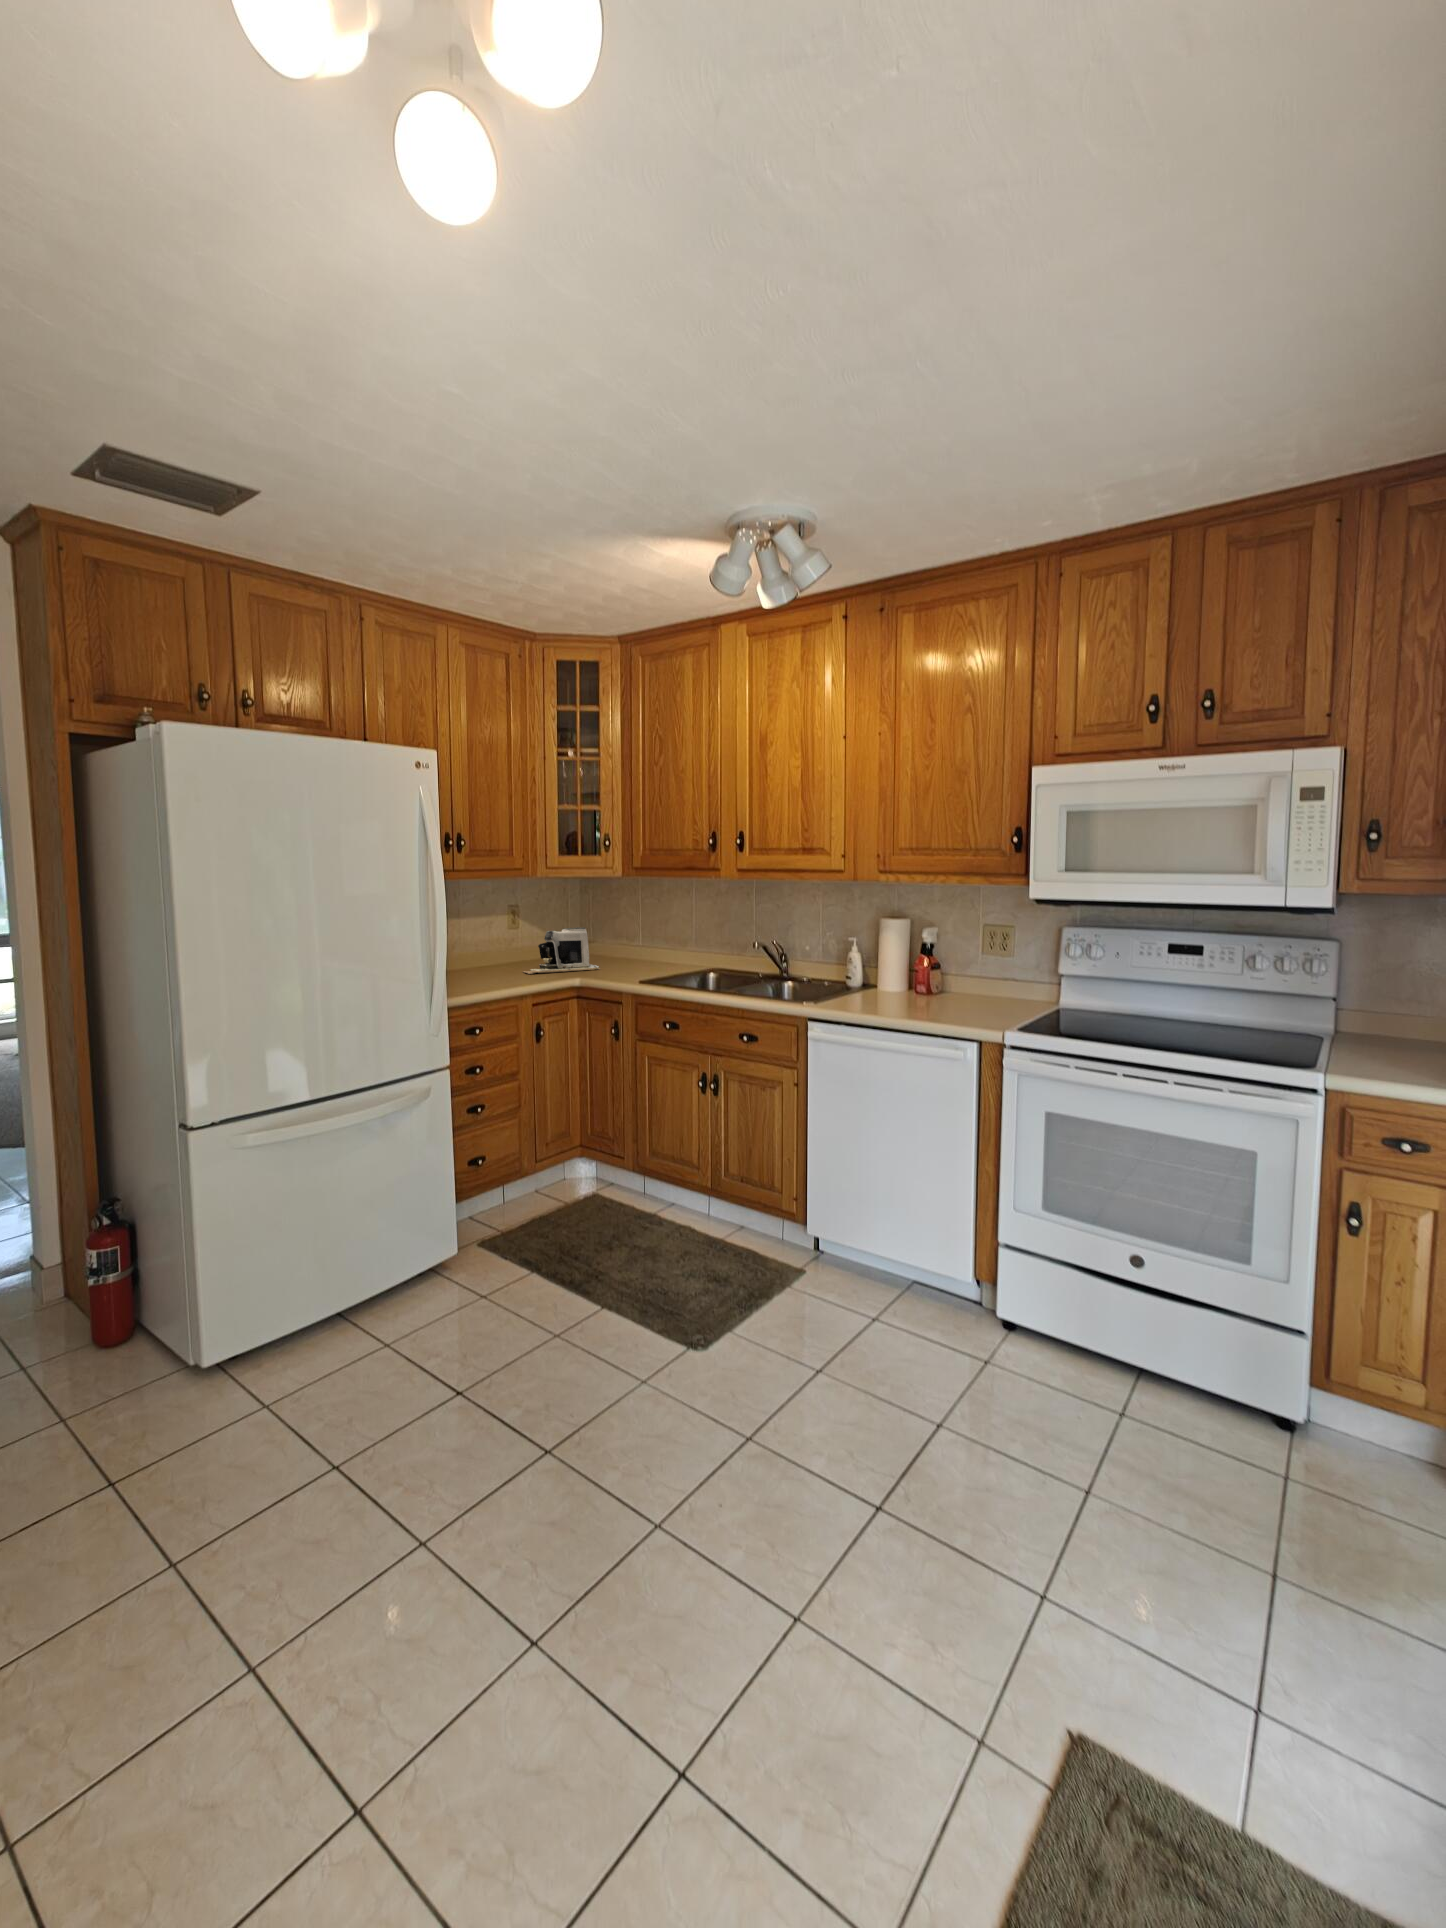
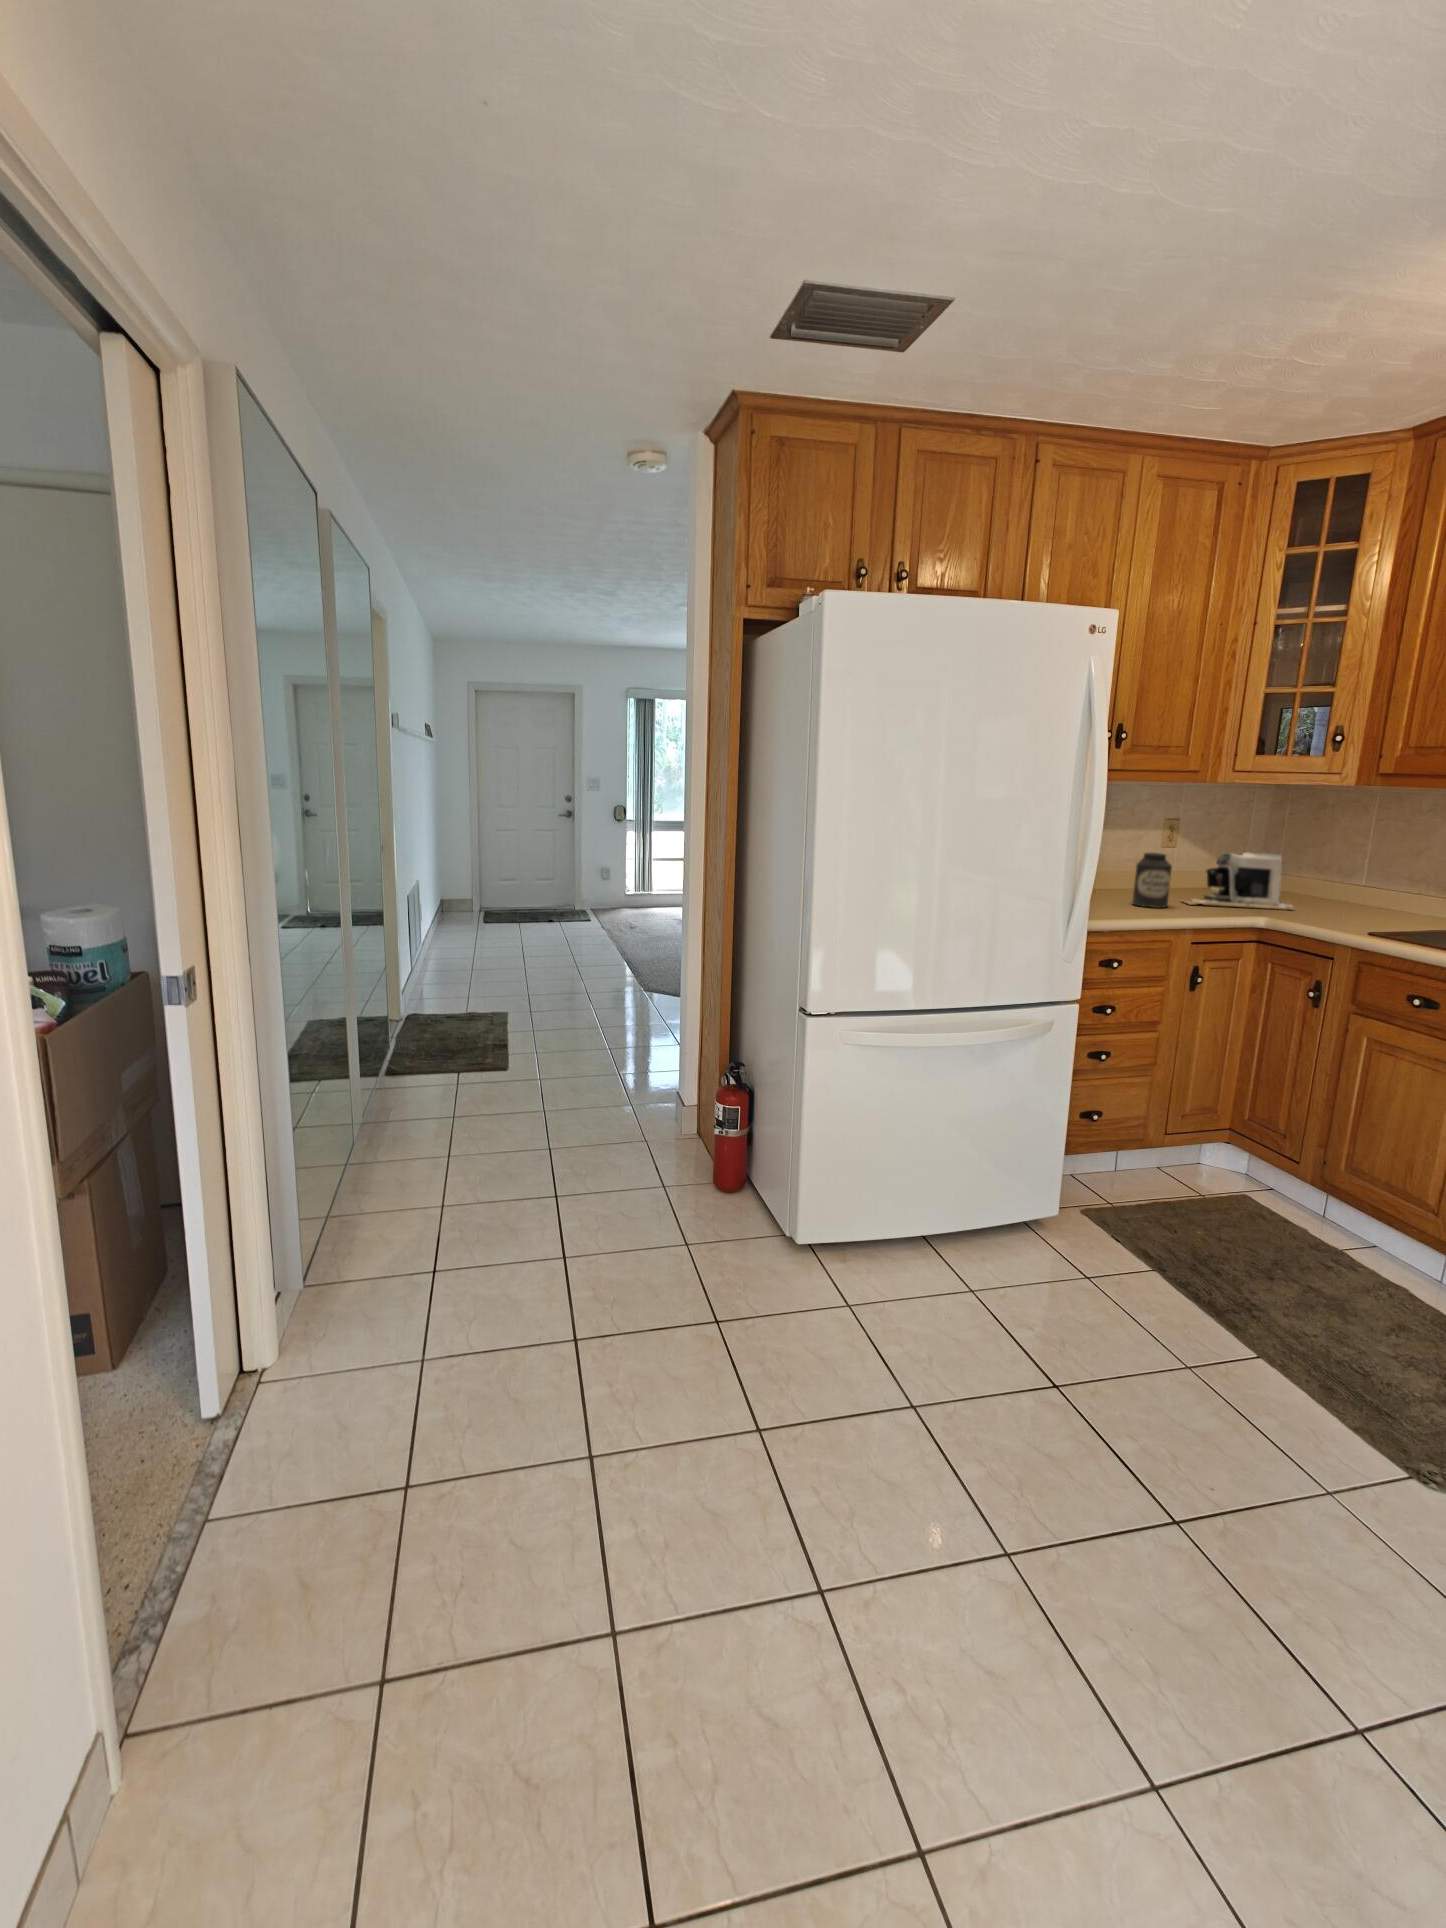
canister: none [485,936,513,980] -> present [1132,853,1172,908]

